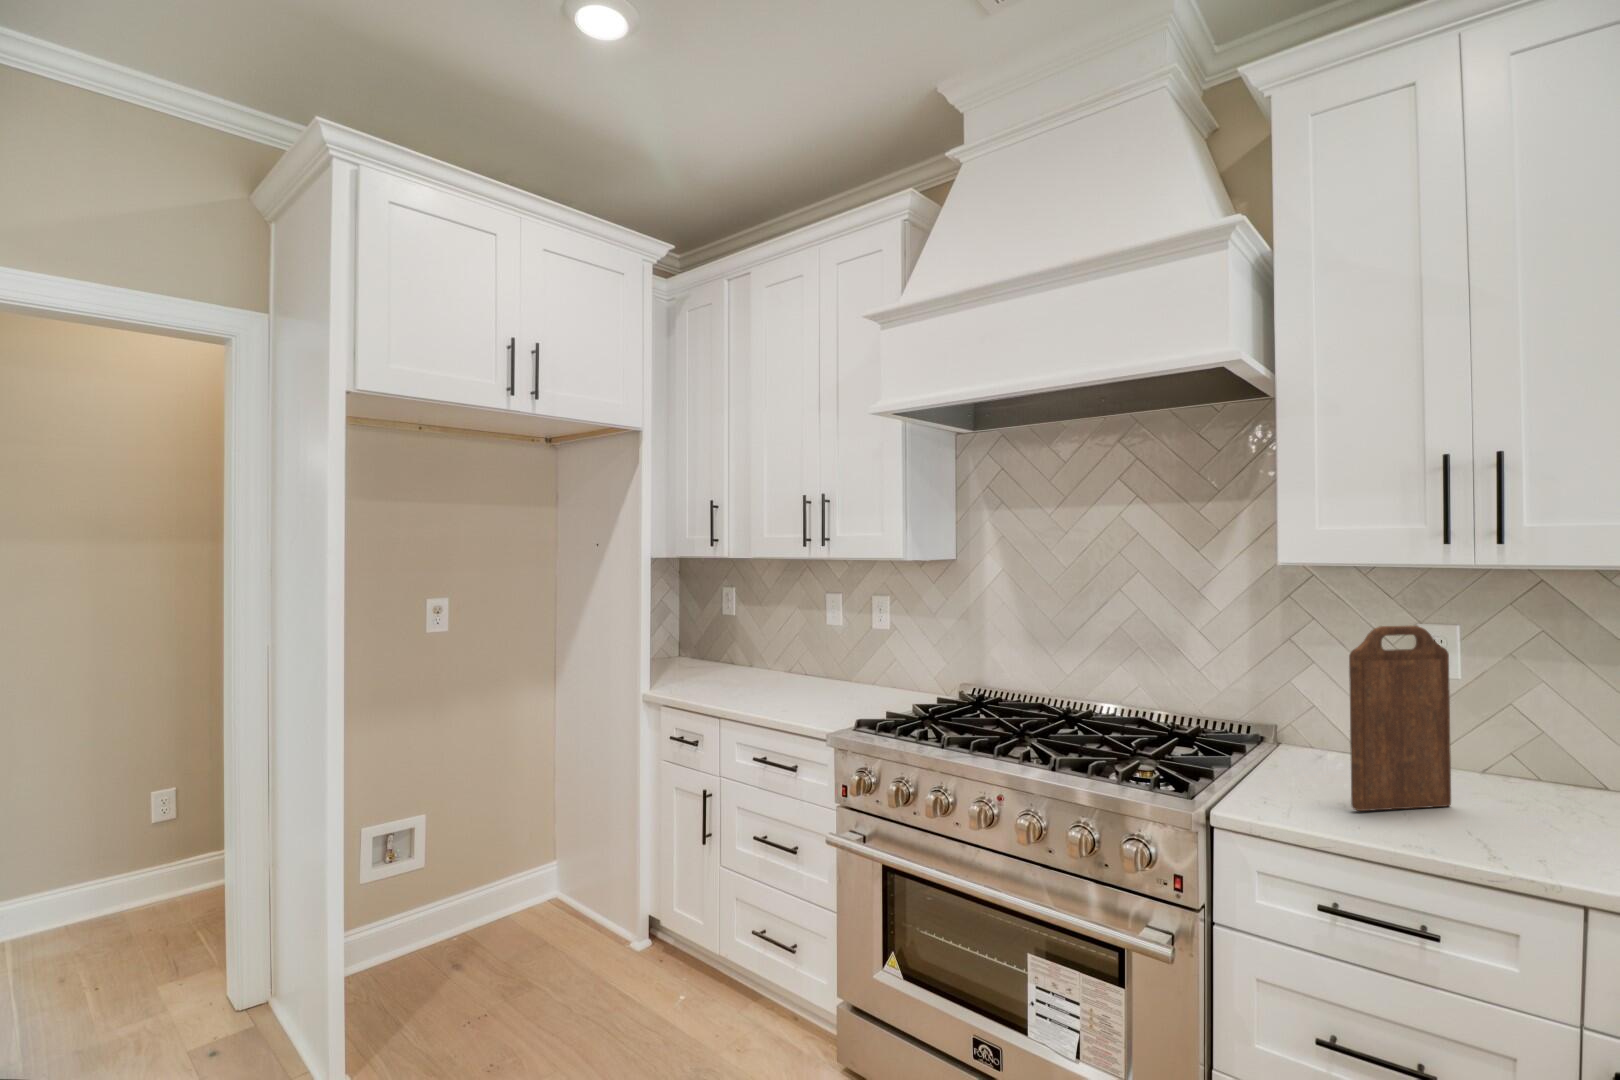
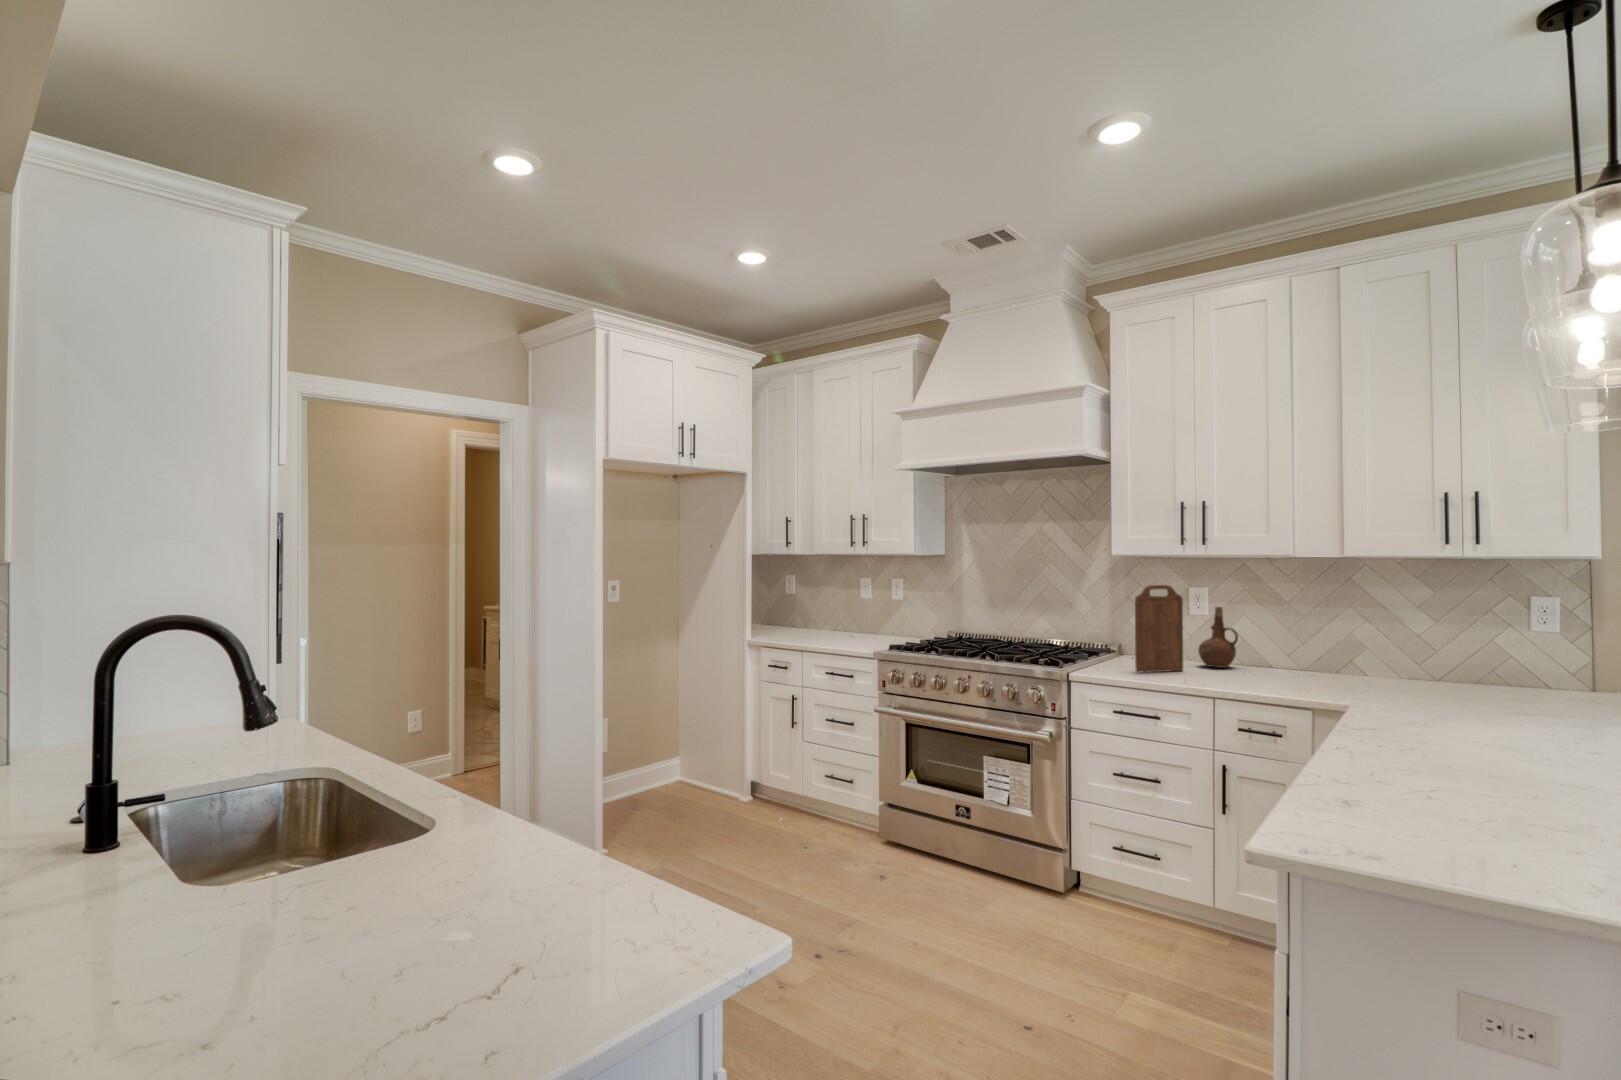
ceramic pitcher: none [1464,668,1560,797] -> present [1198,607,1238,668]

